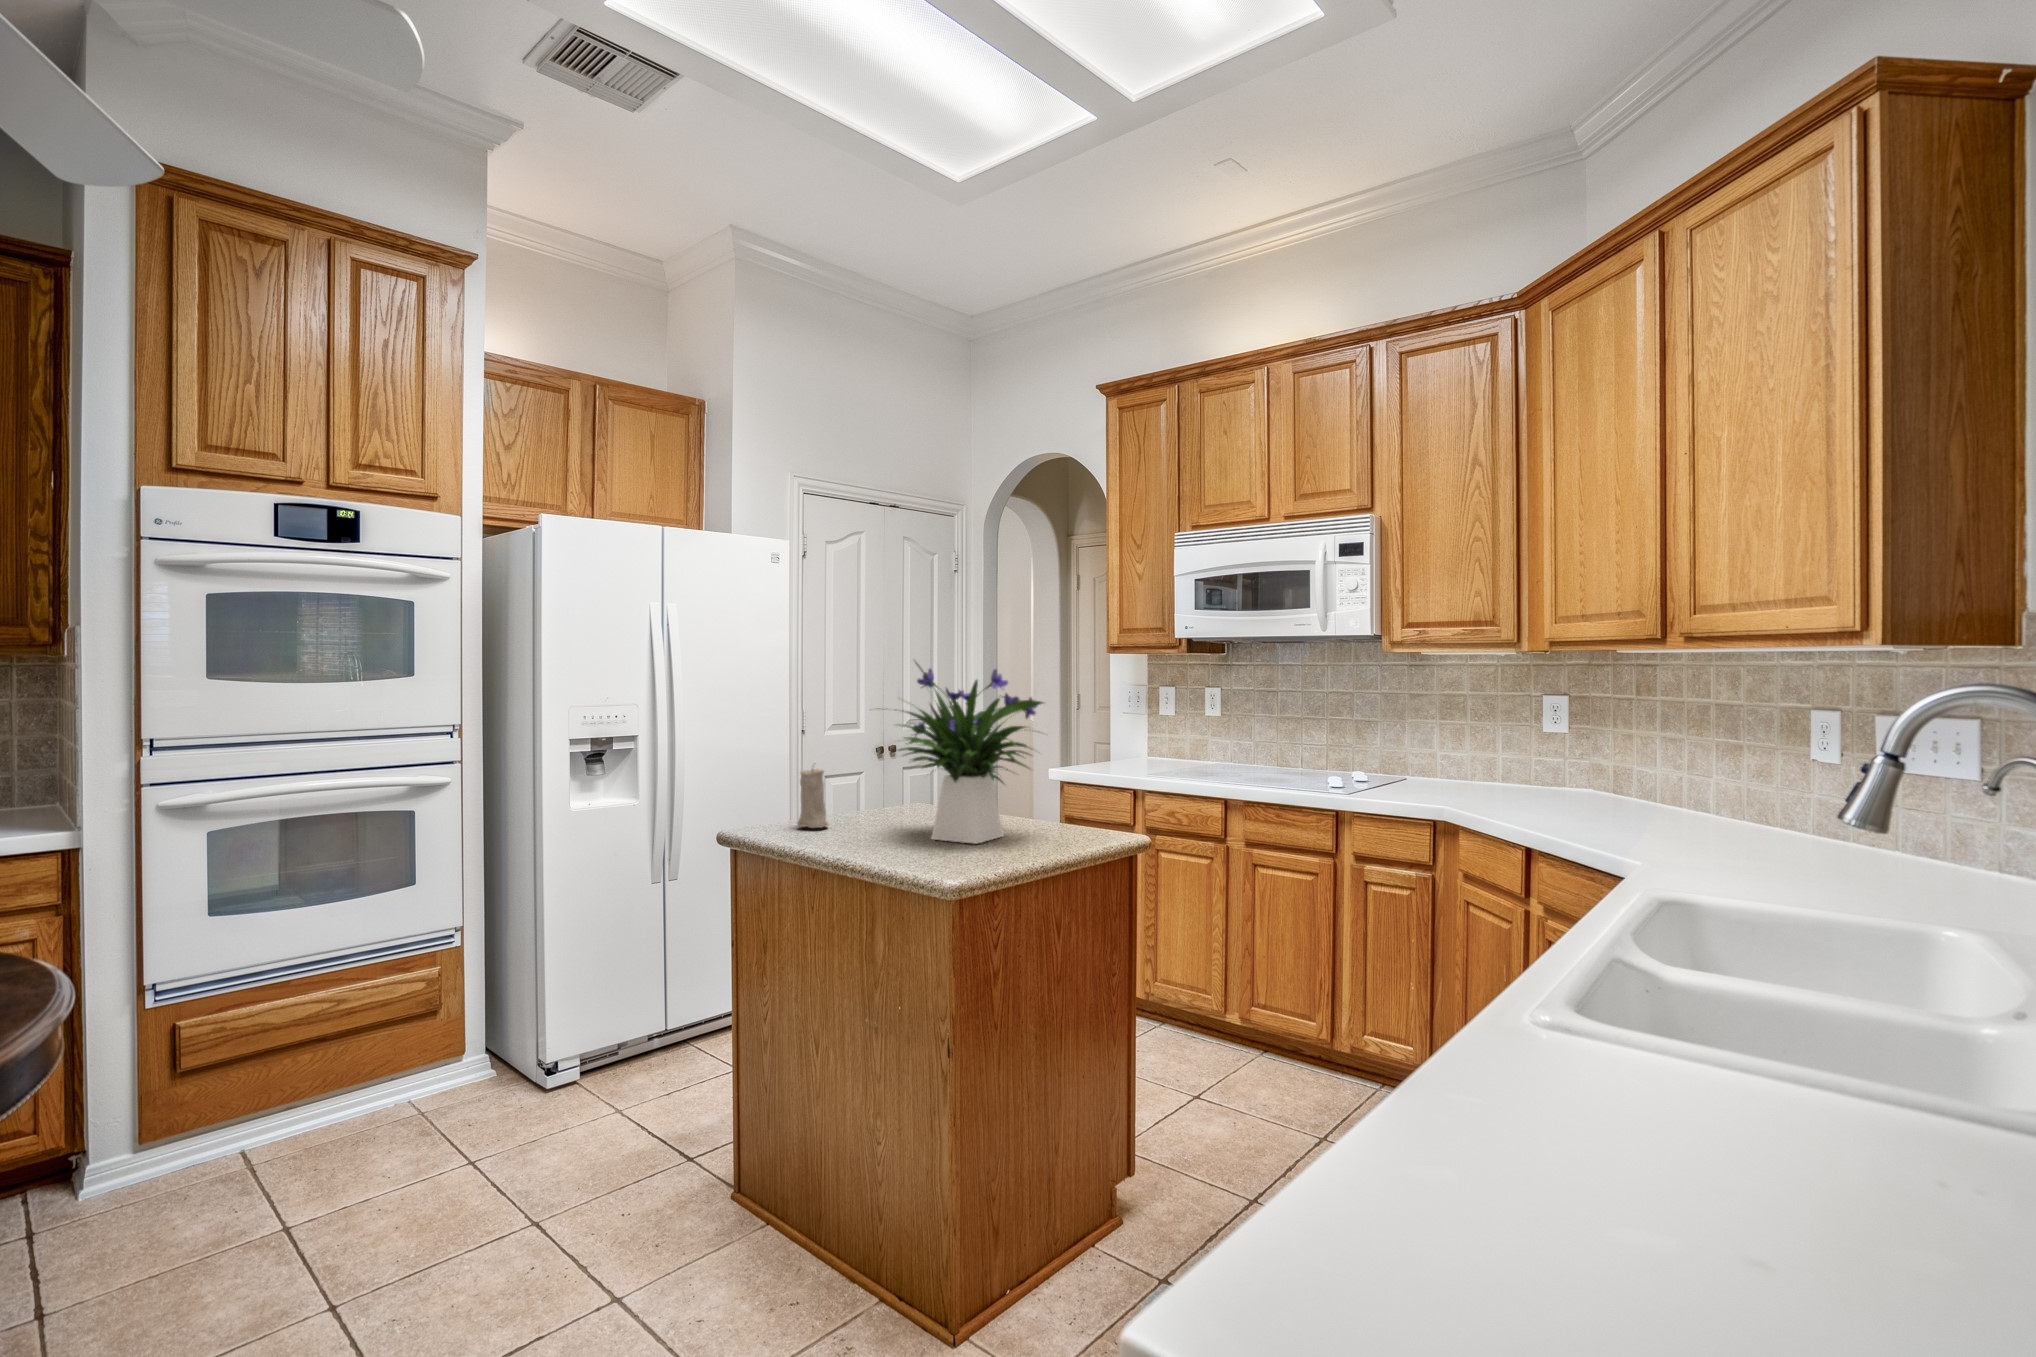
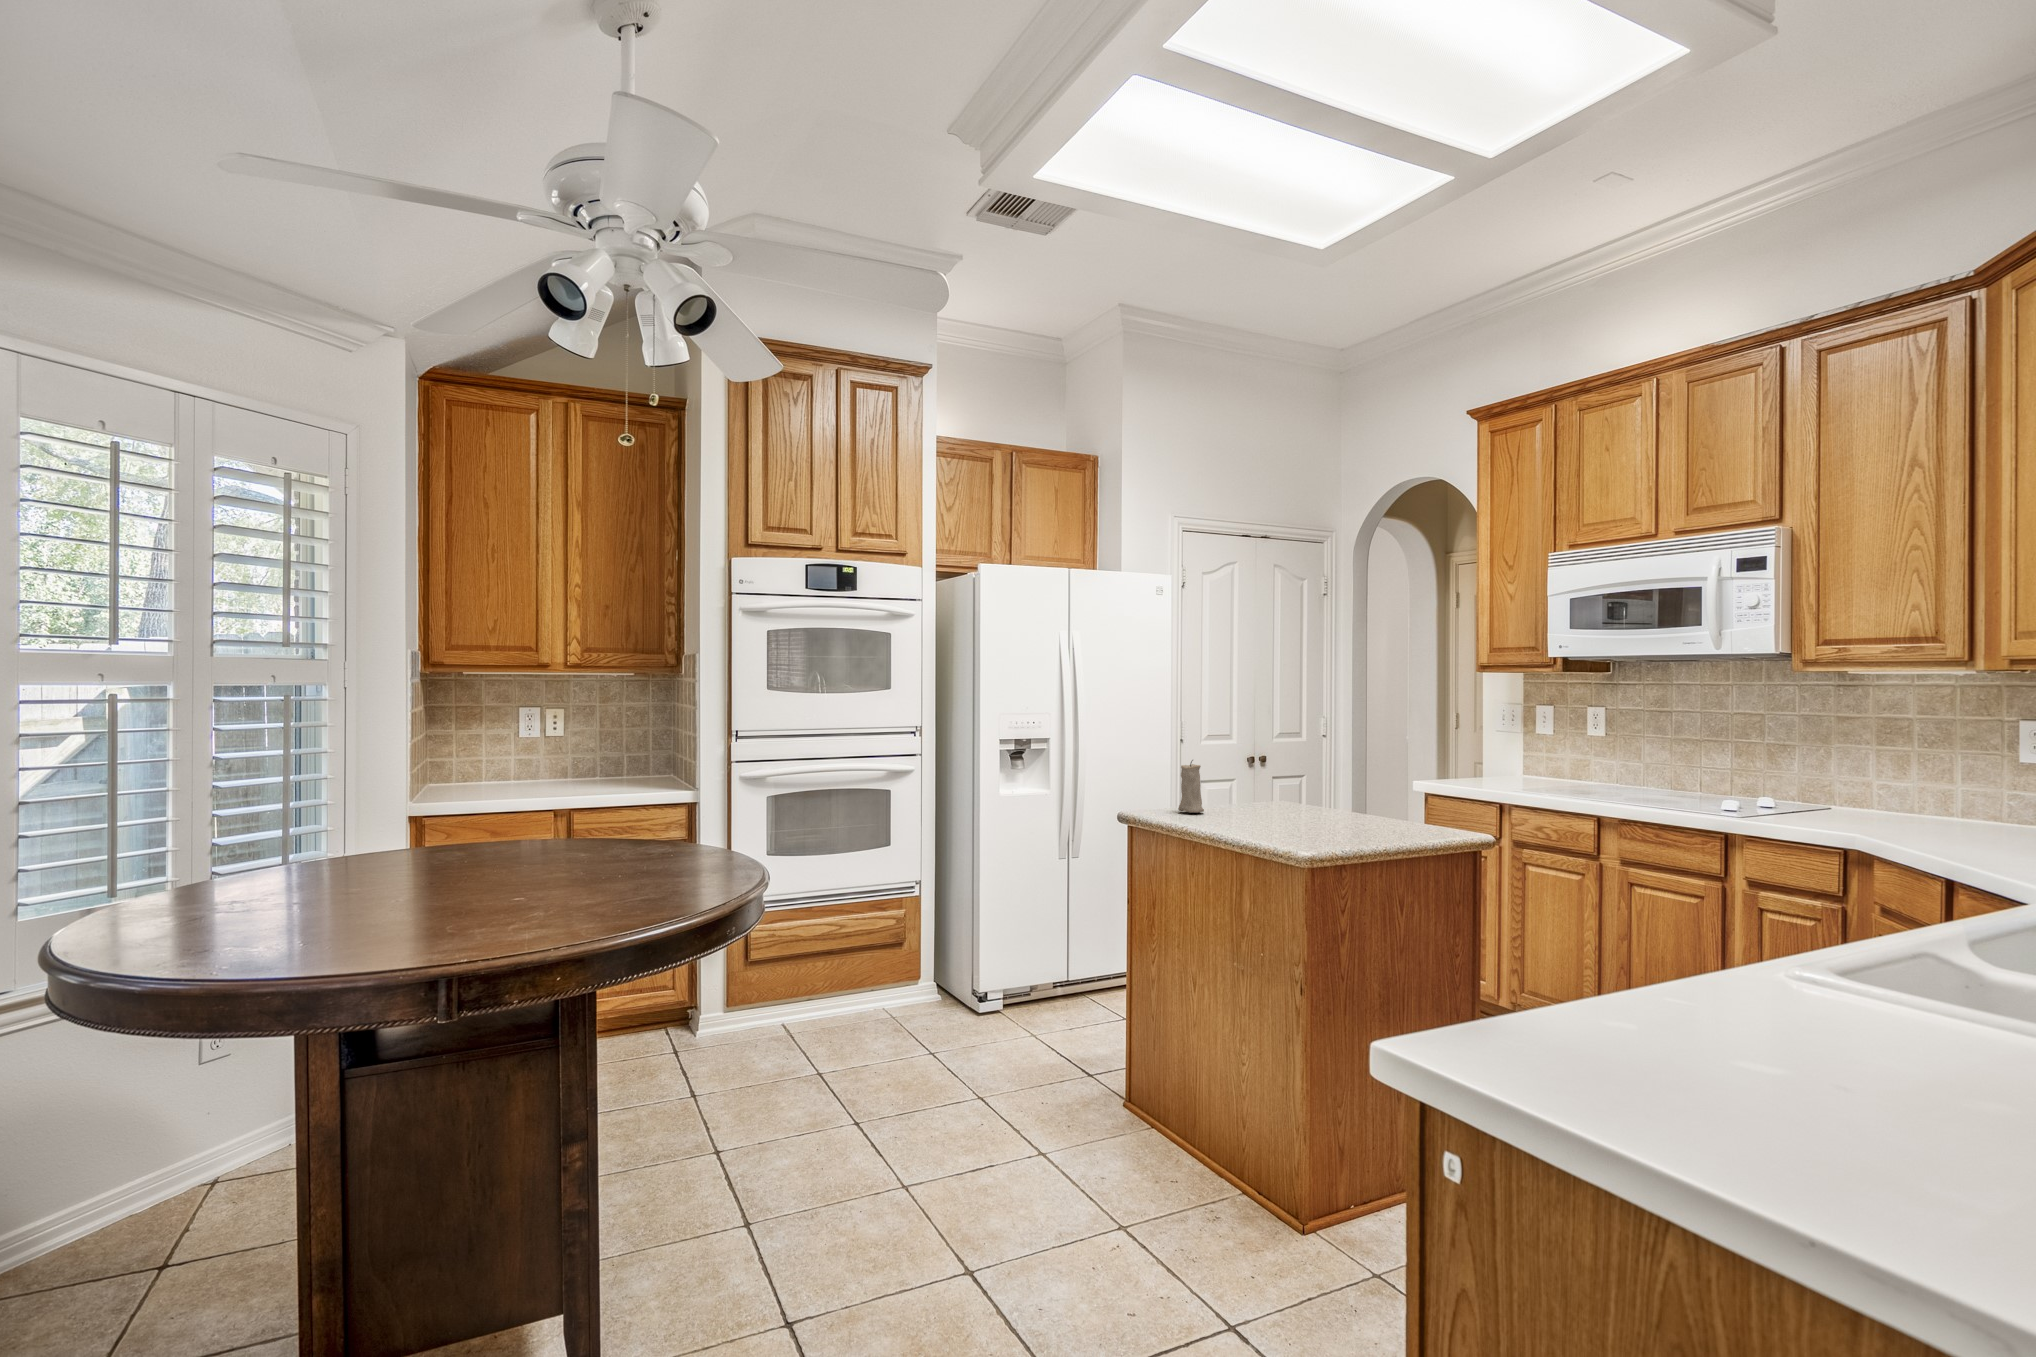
flower arrangement: present [876,662,1043,844] -> none [1237,673,1396,830]

